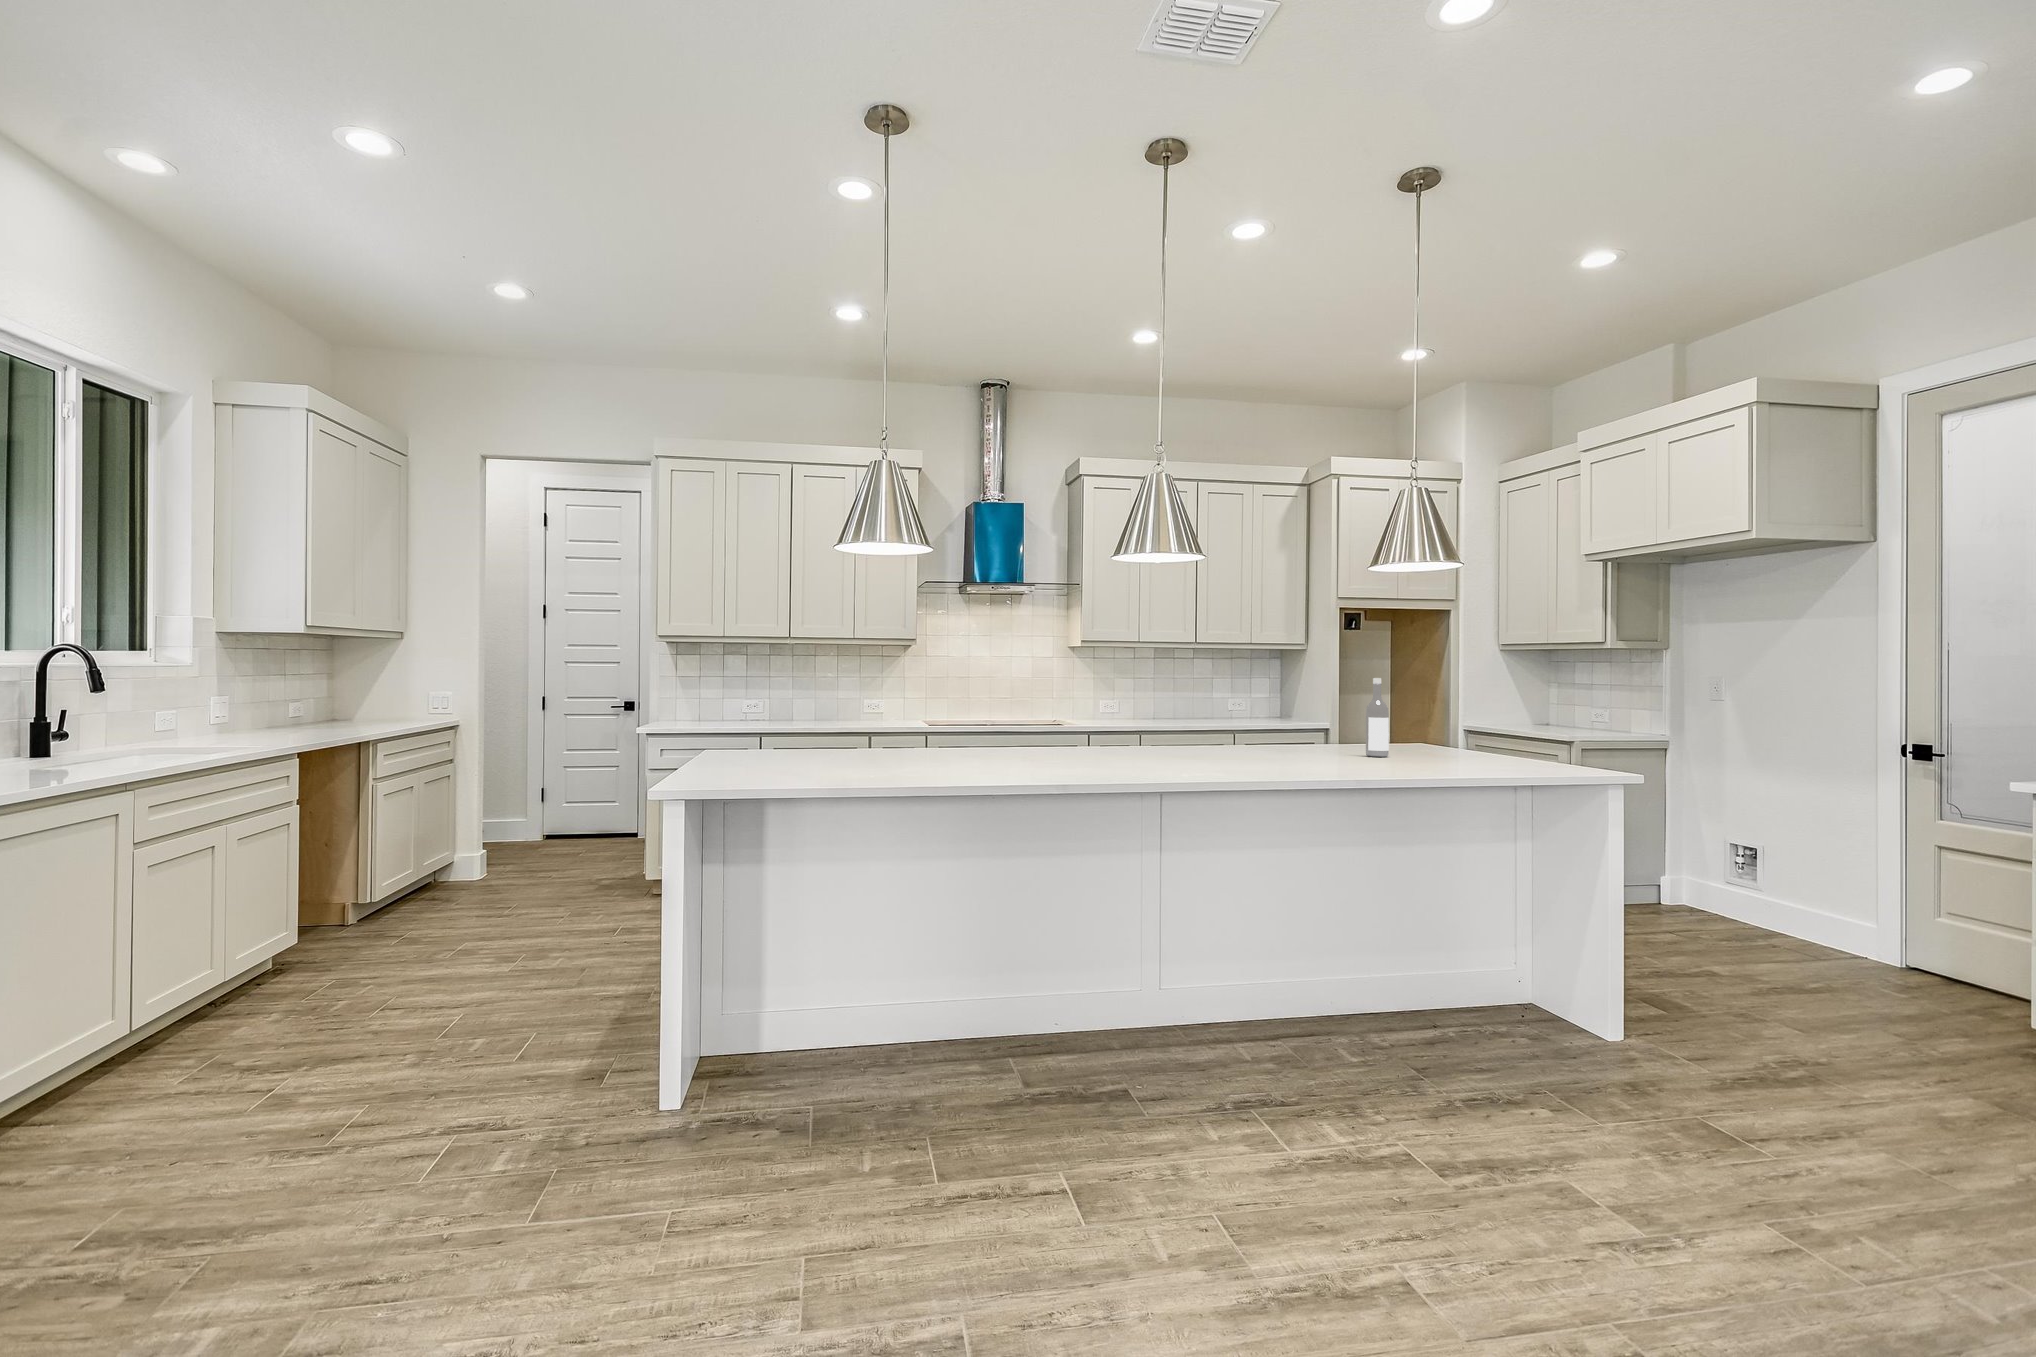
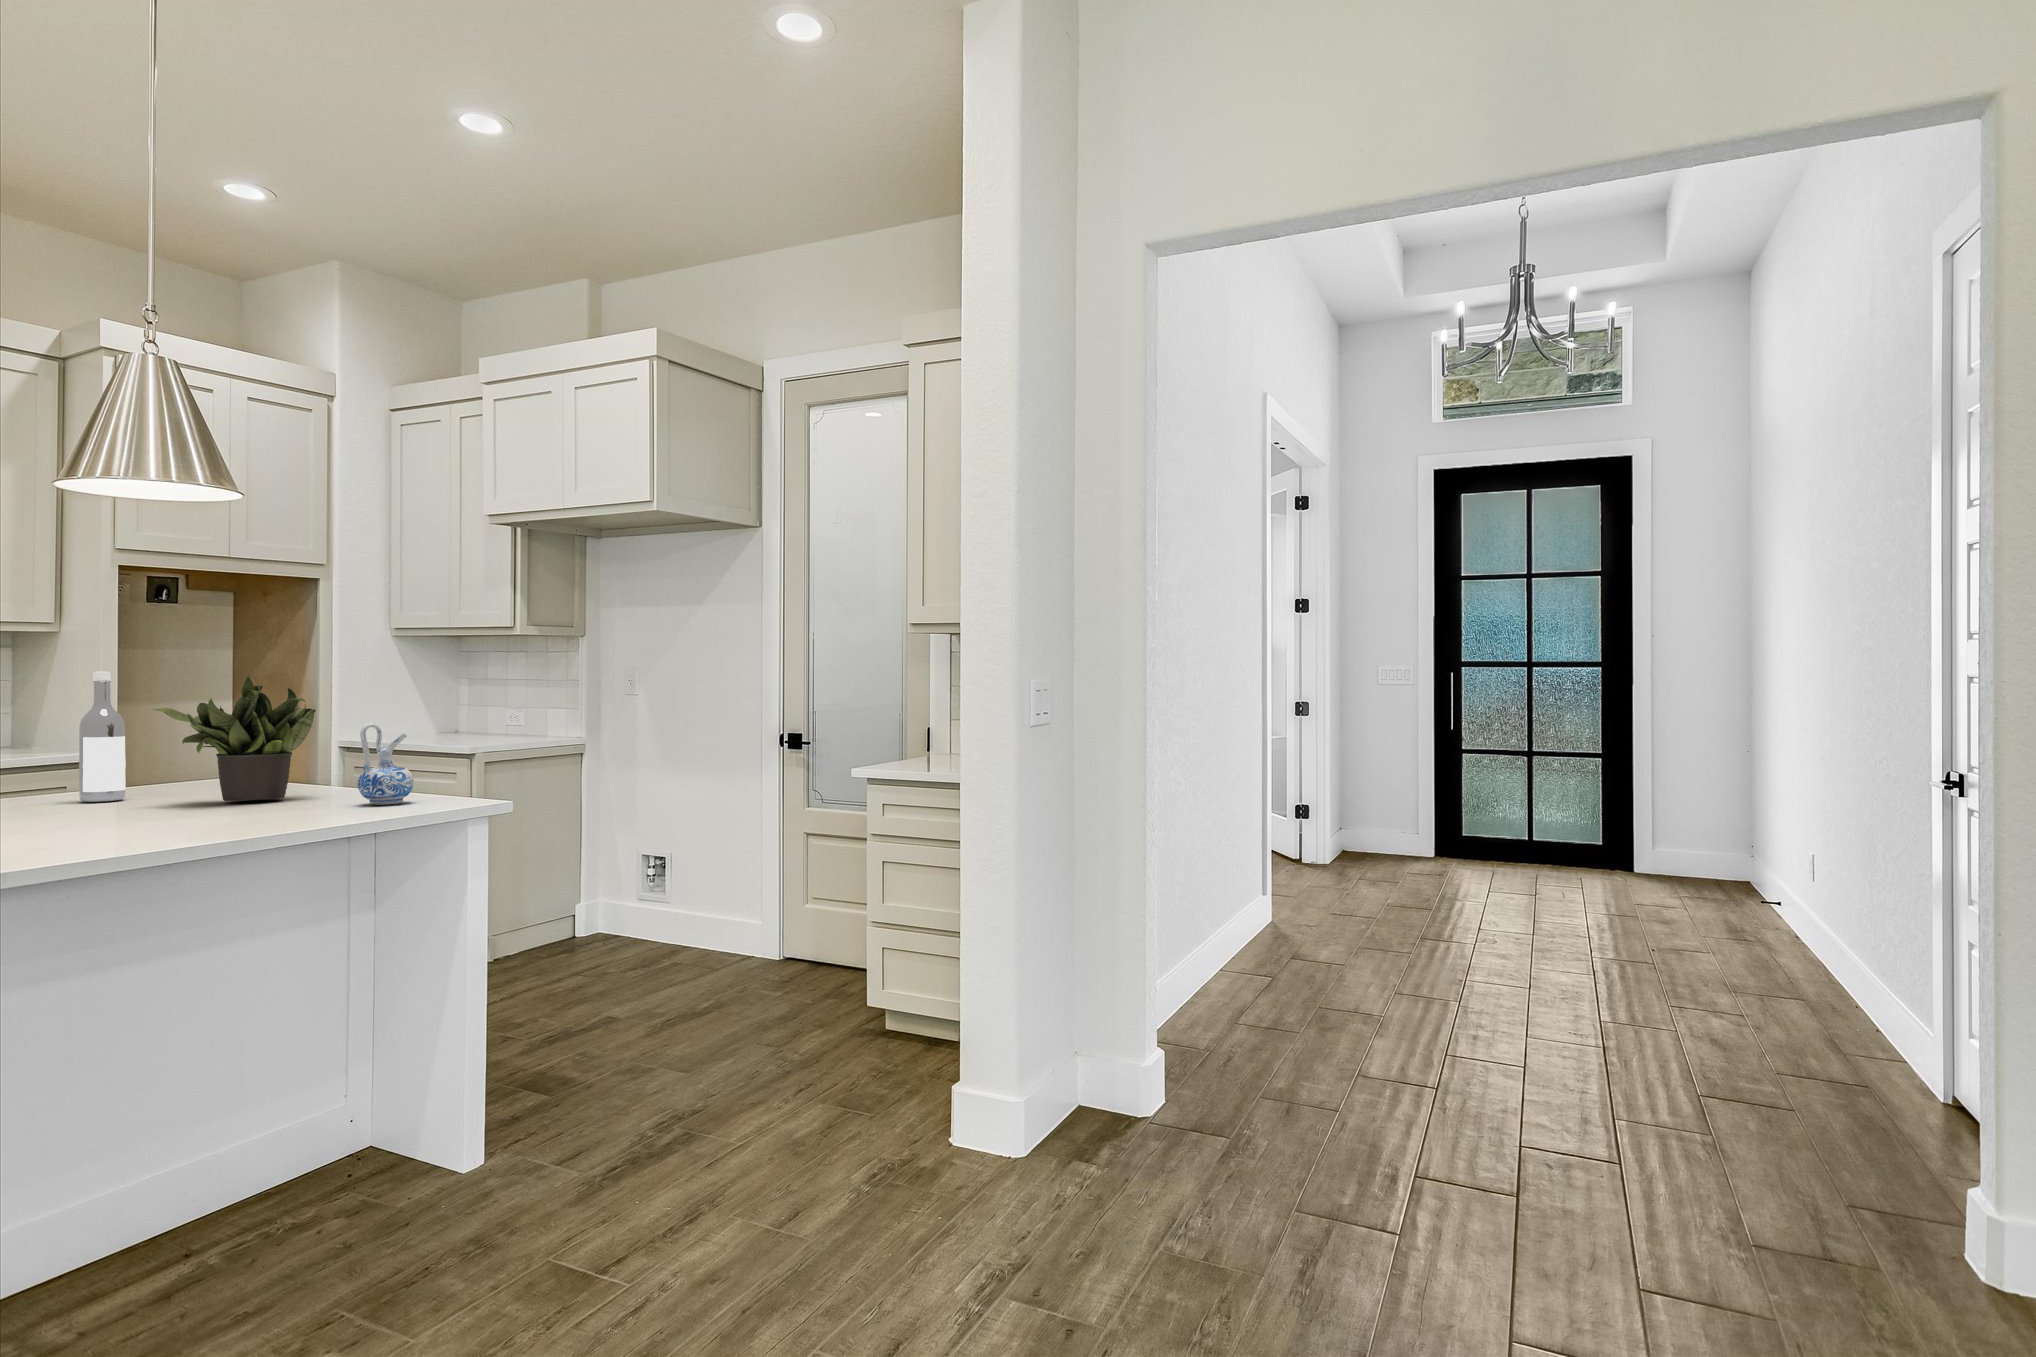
potted plant: none [1412,680,1506,762] -> present [154,676,316,801]
ceramic pitcher: none [1542,715,1581,772] -> present [358,723,414,805]

